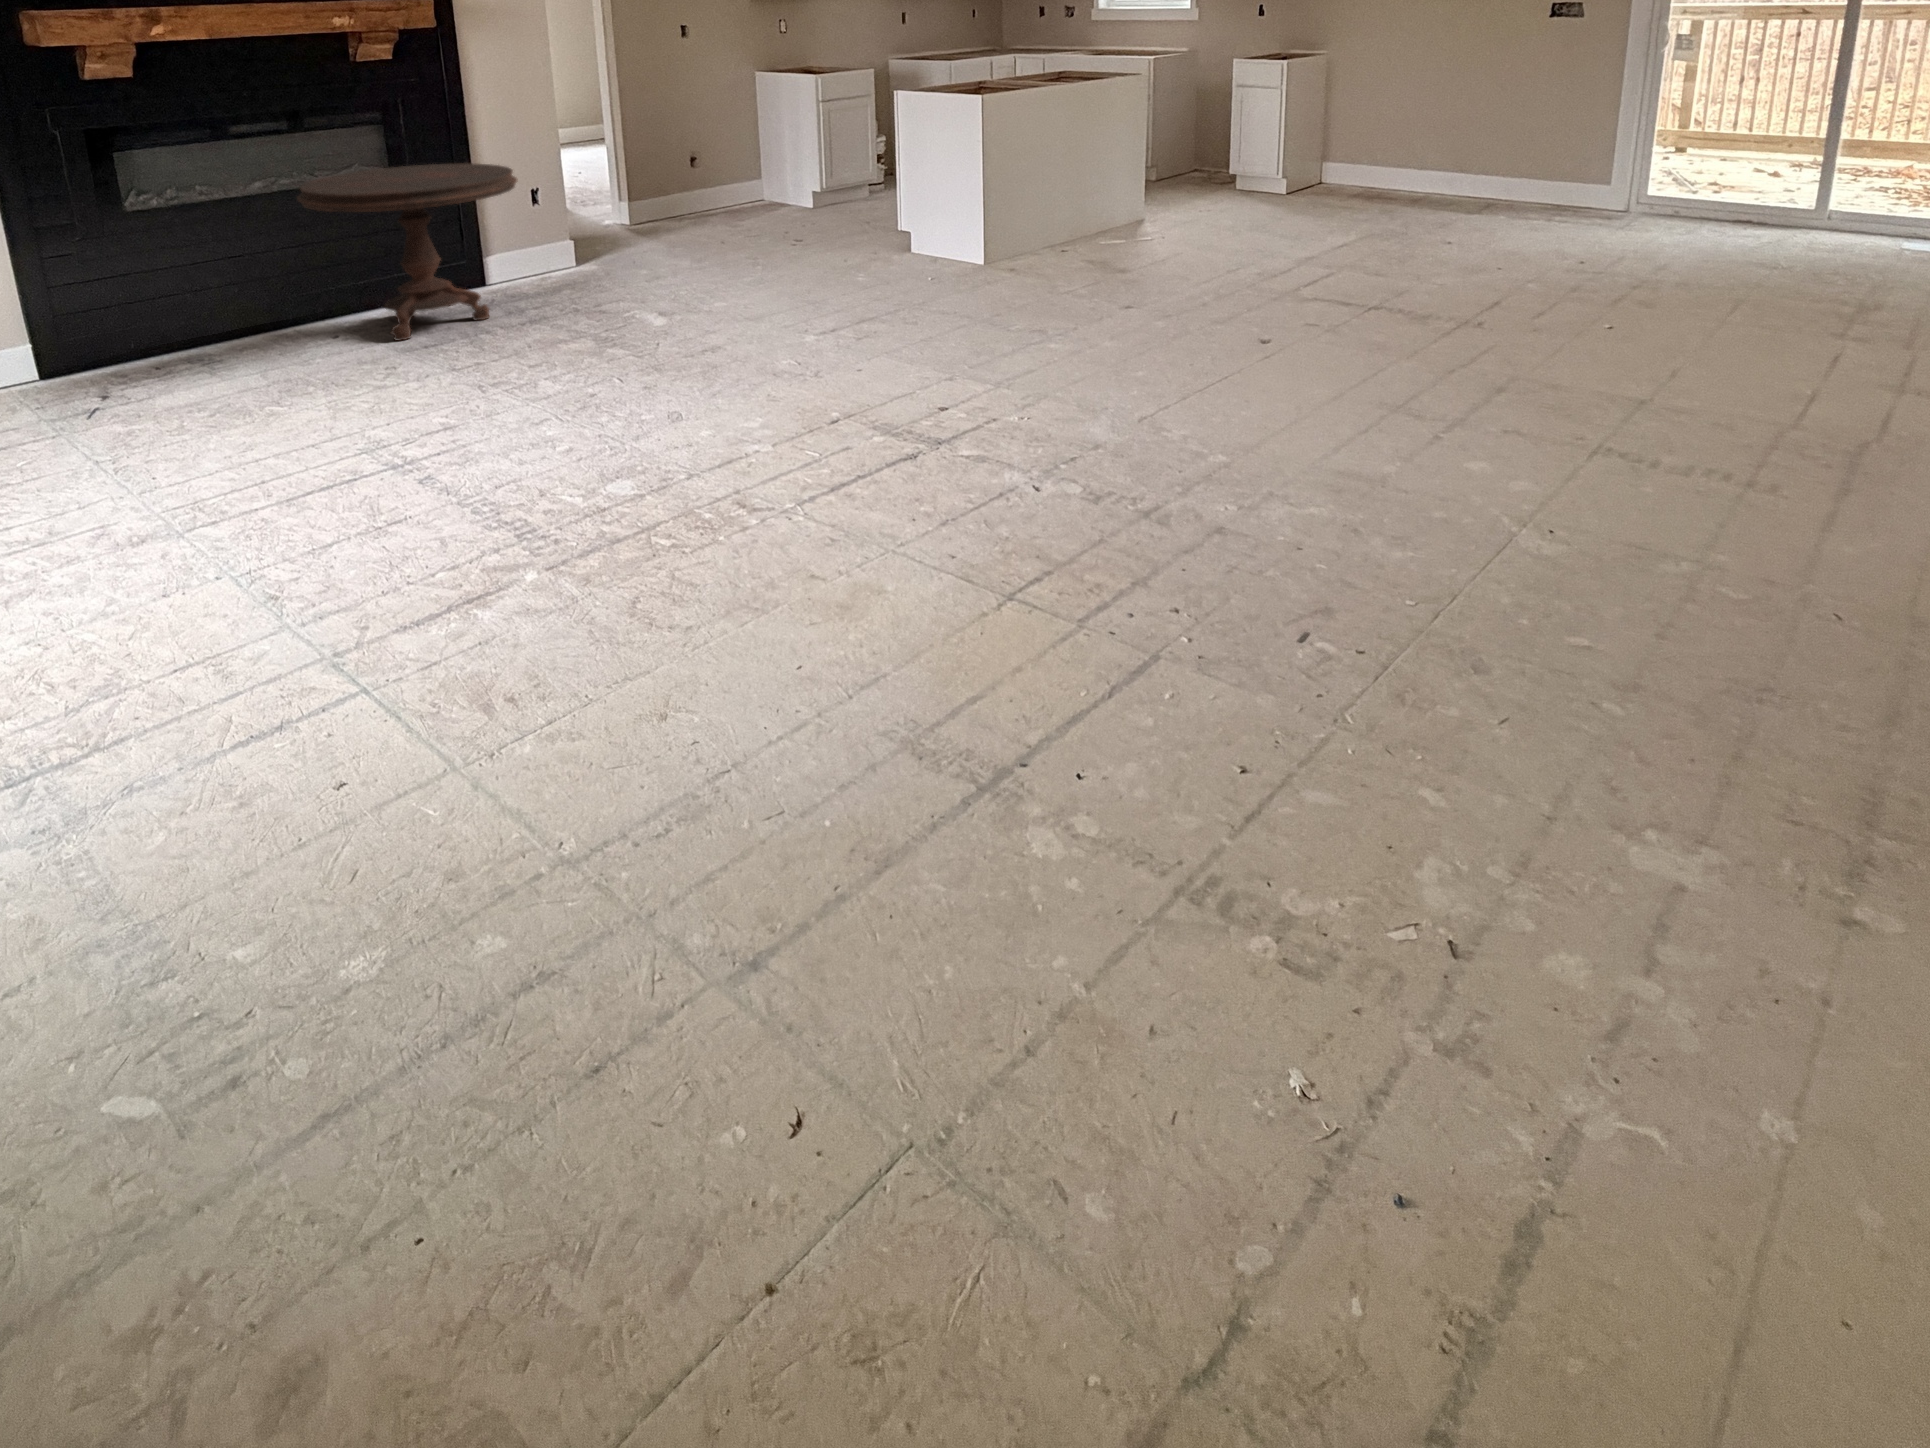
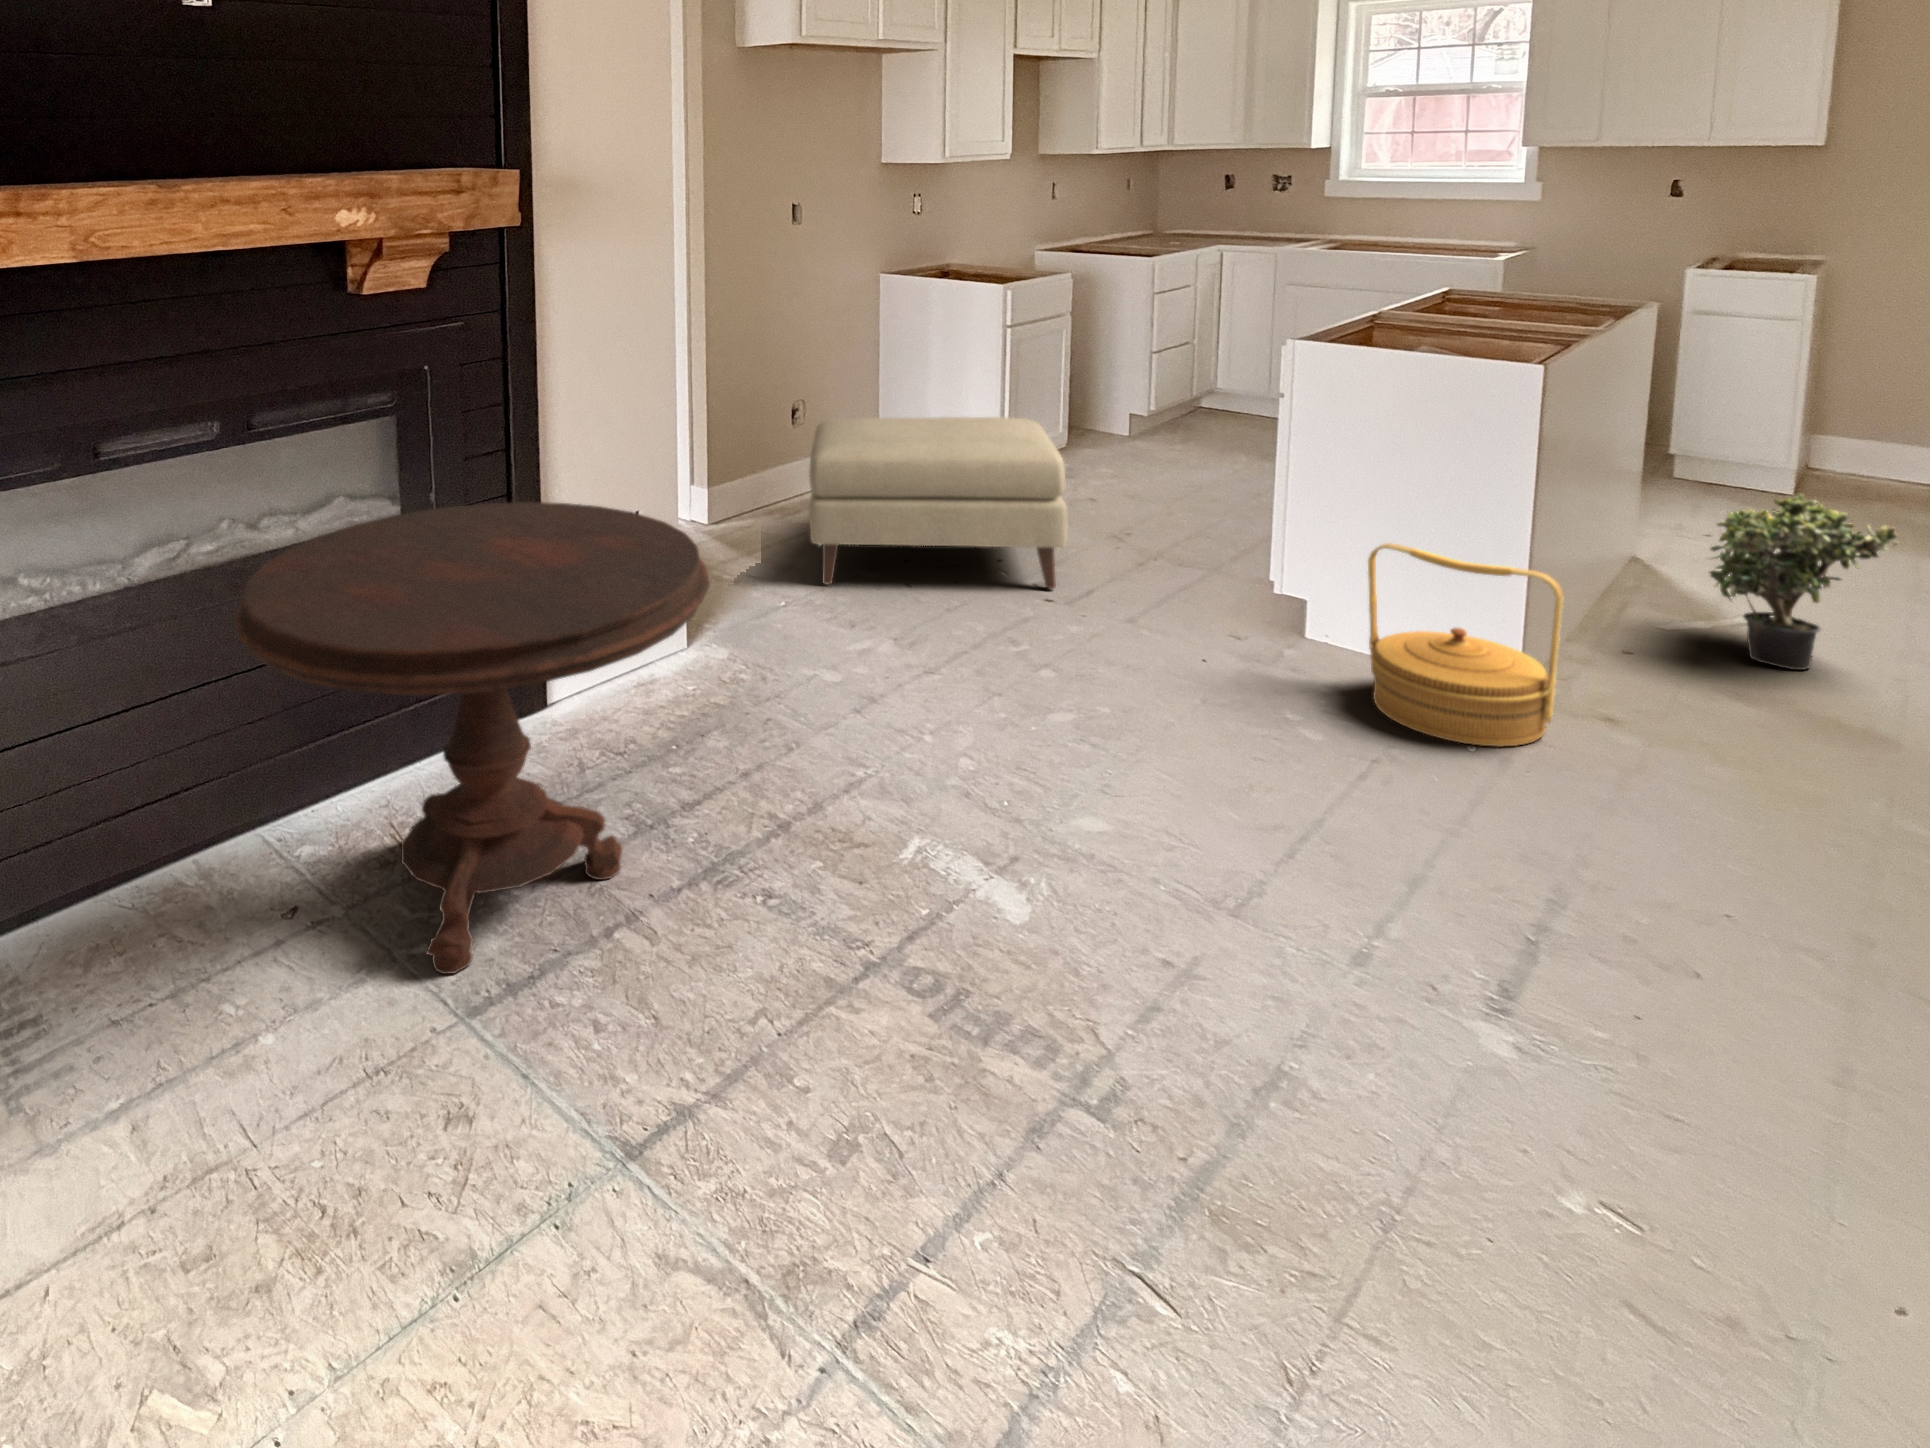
ottoman: none [659,149,813,239] -> present [809,417,1067,589]
potted plant: none [1063,168,1132,253] -> present [1709,494,1898,670]
woven basket: none [882,191,953,277] -> present [1368,543,1563,747]

